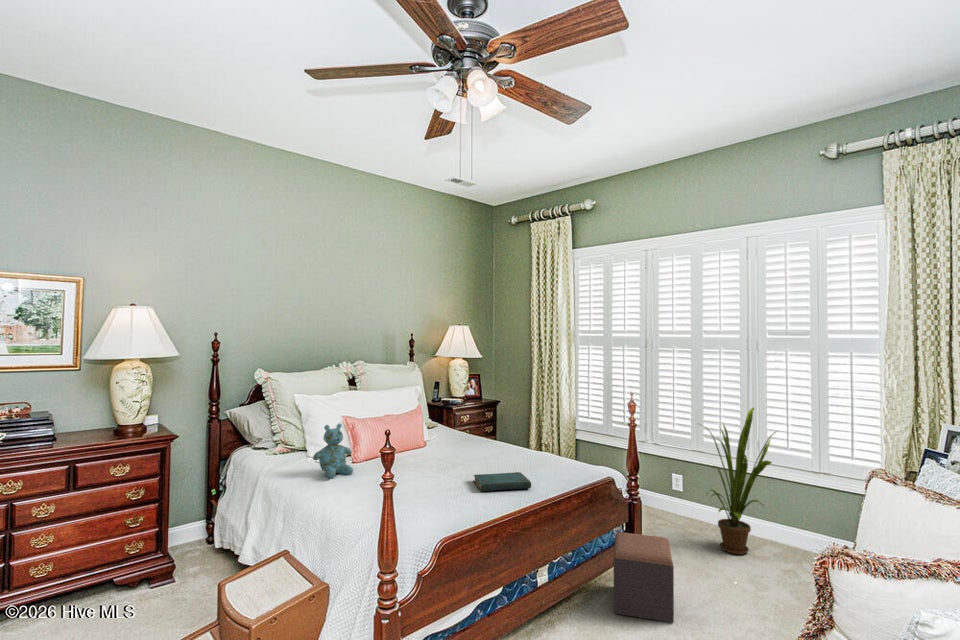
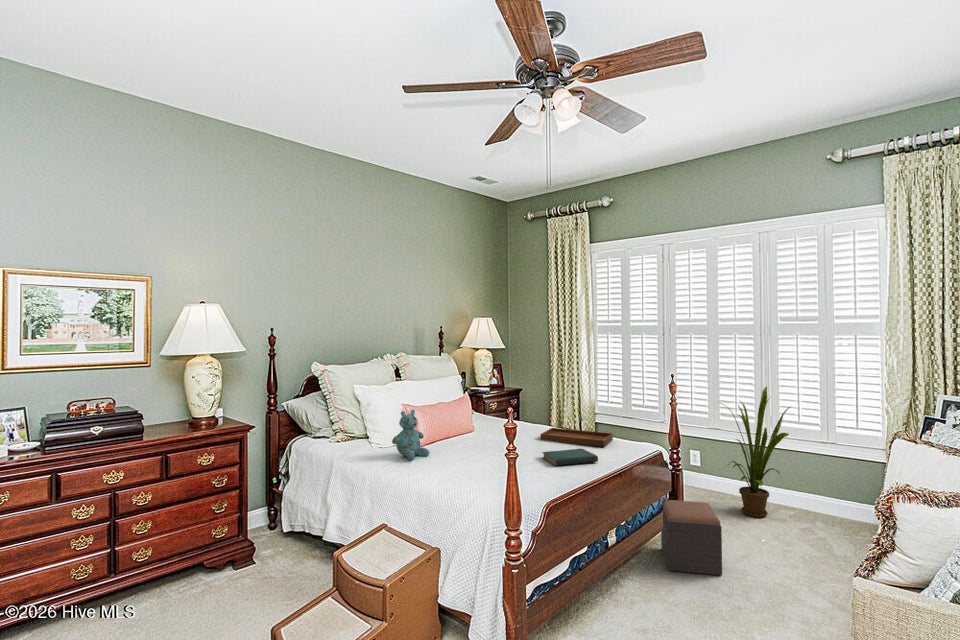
tray: none [486,436,565,471] -> present [541,417,613,447]

